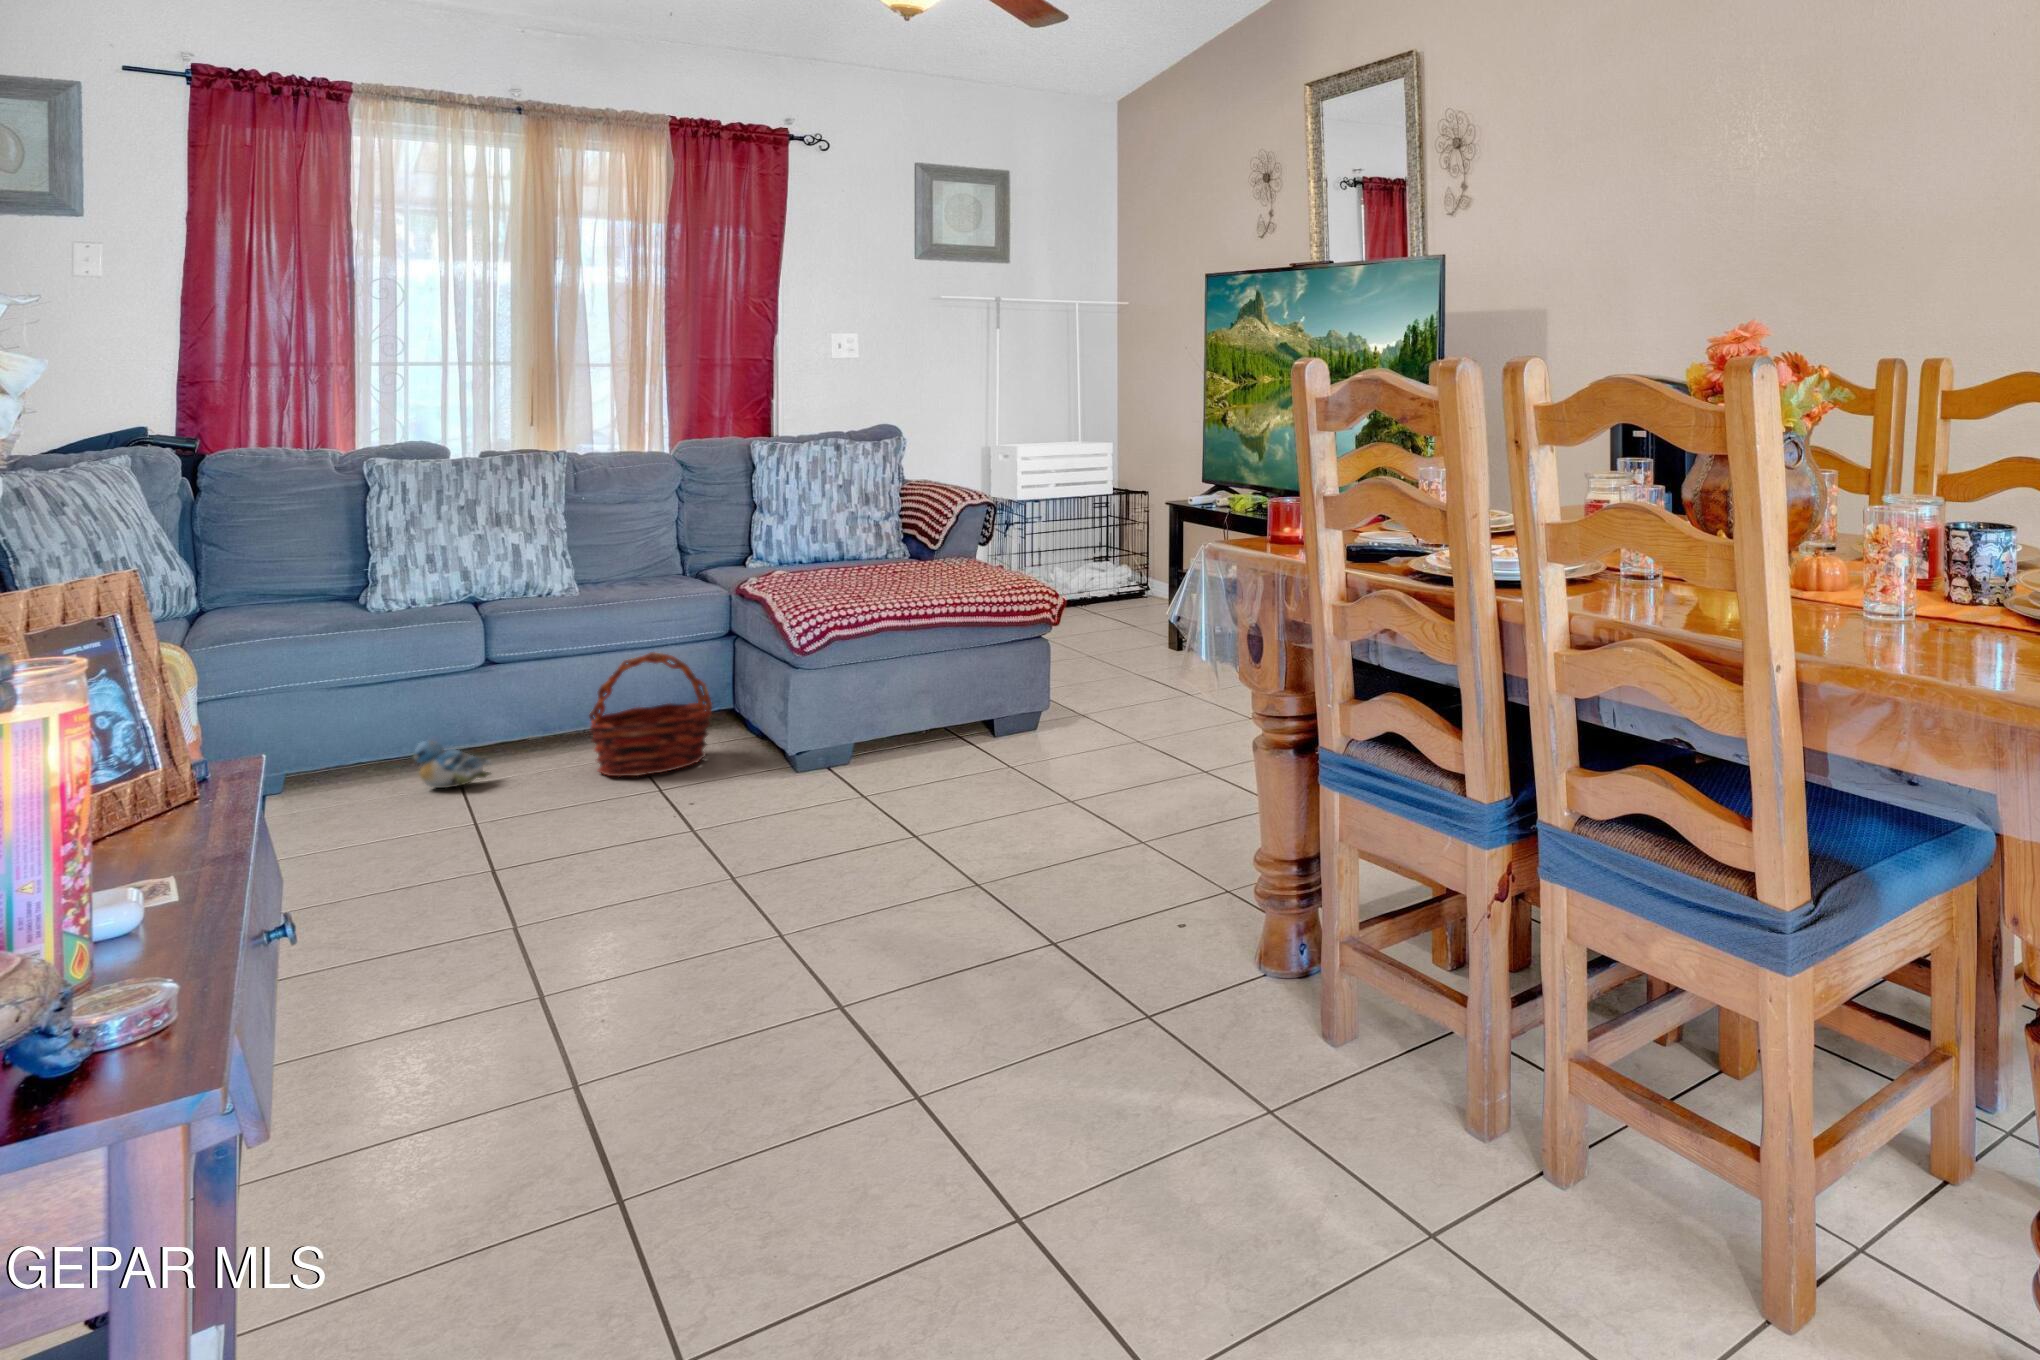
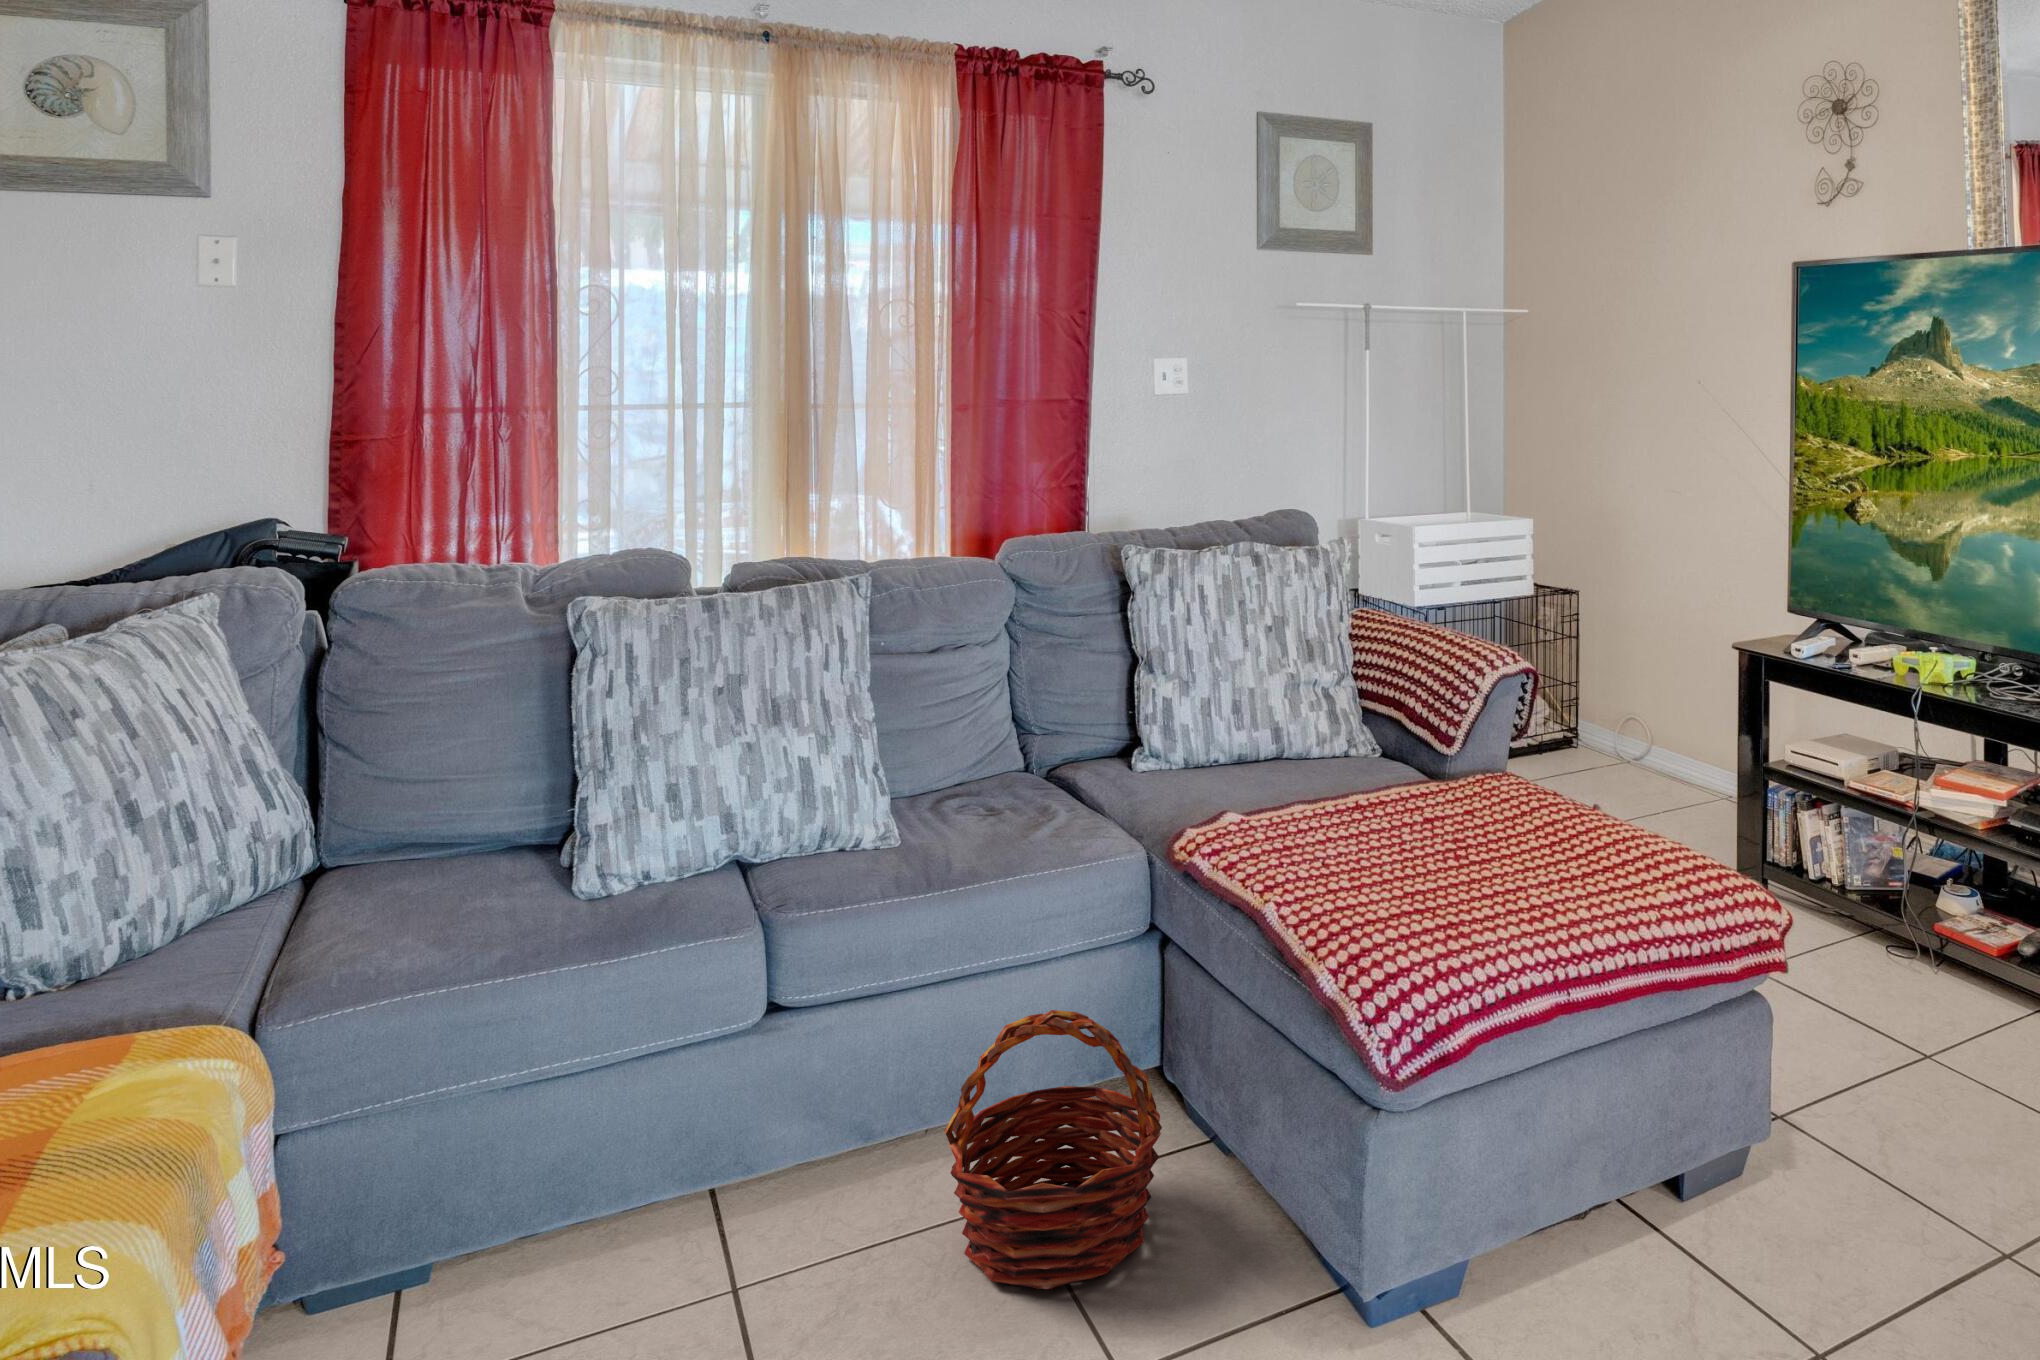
plush toy: present [414,740,492,788] -> none [649,1184,785,1285]

